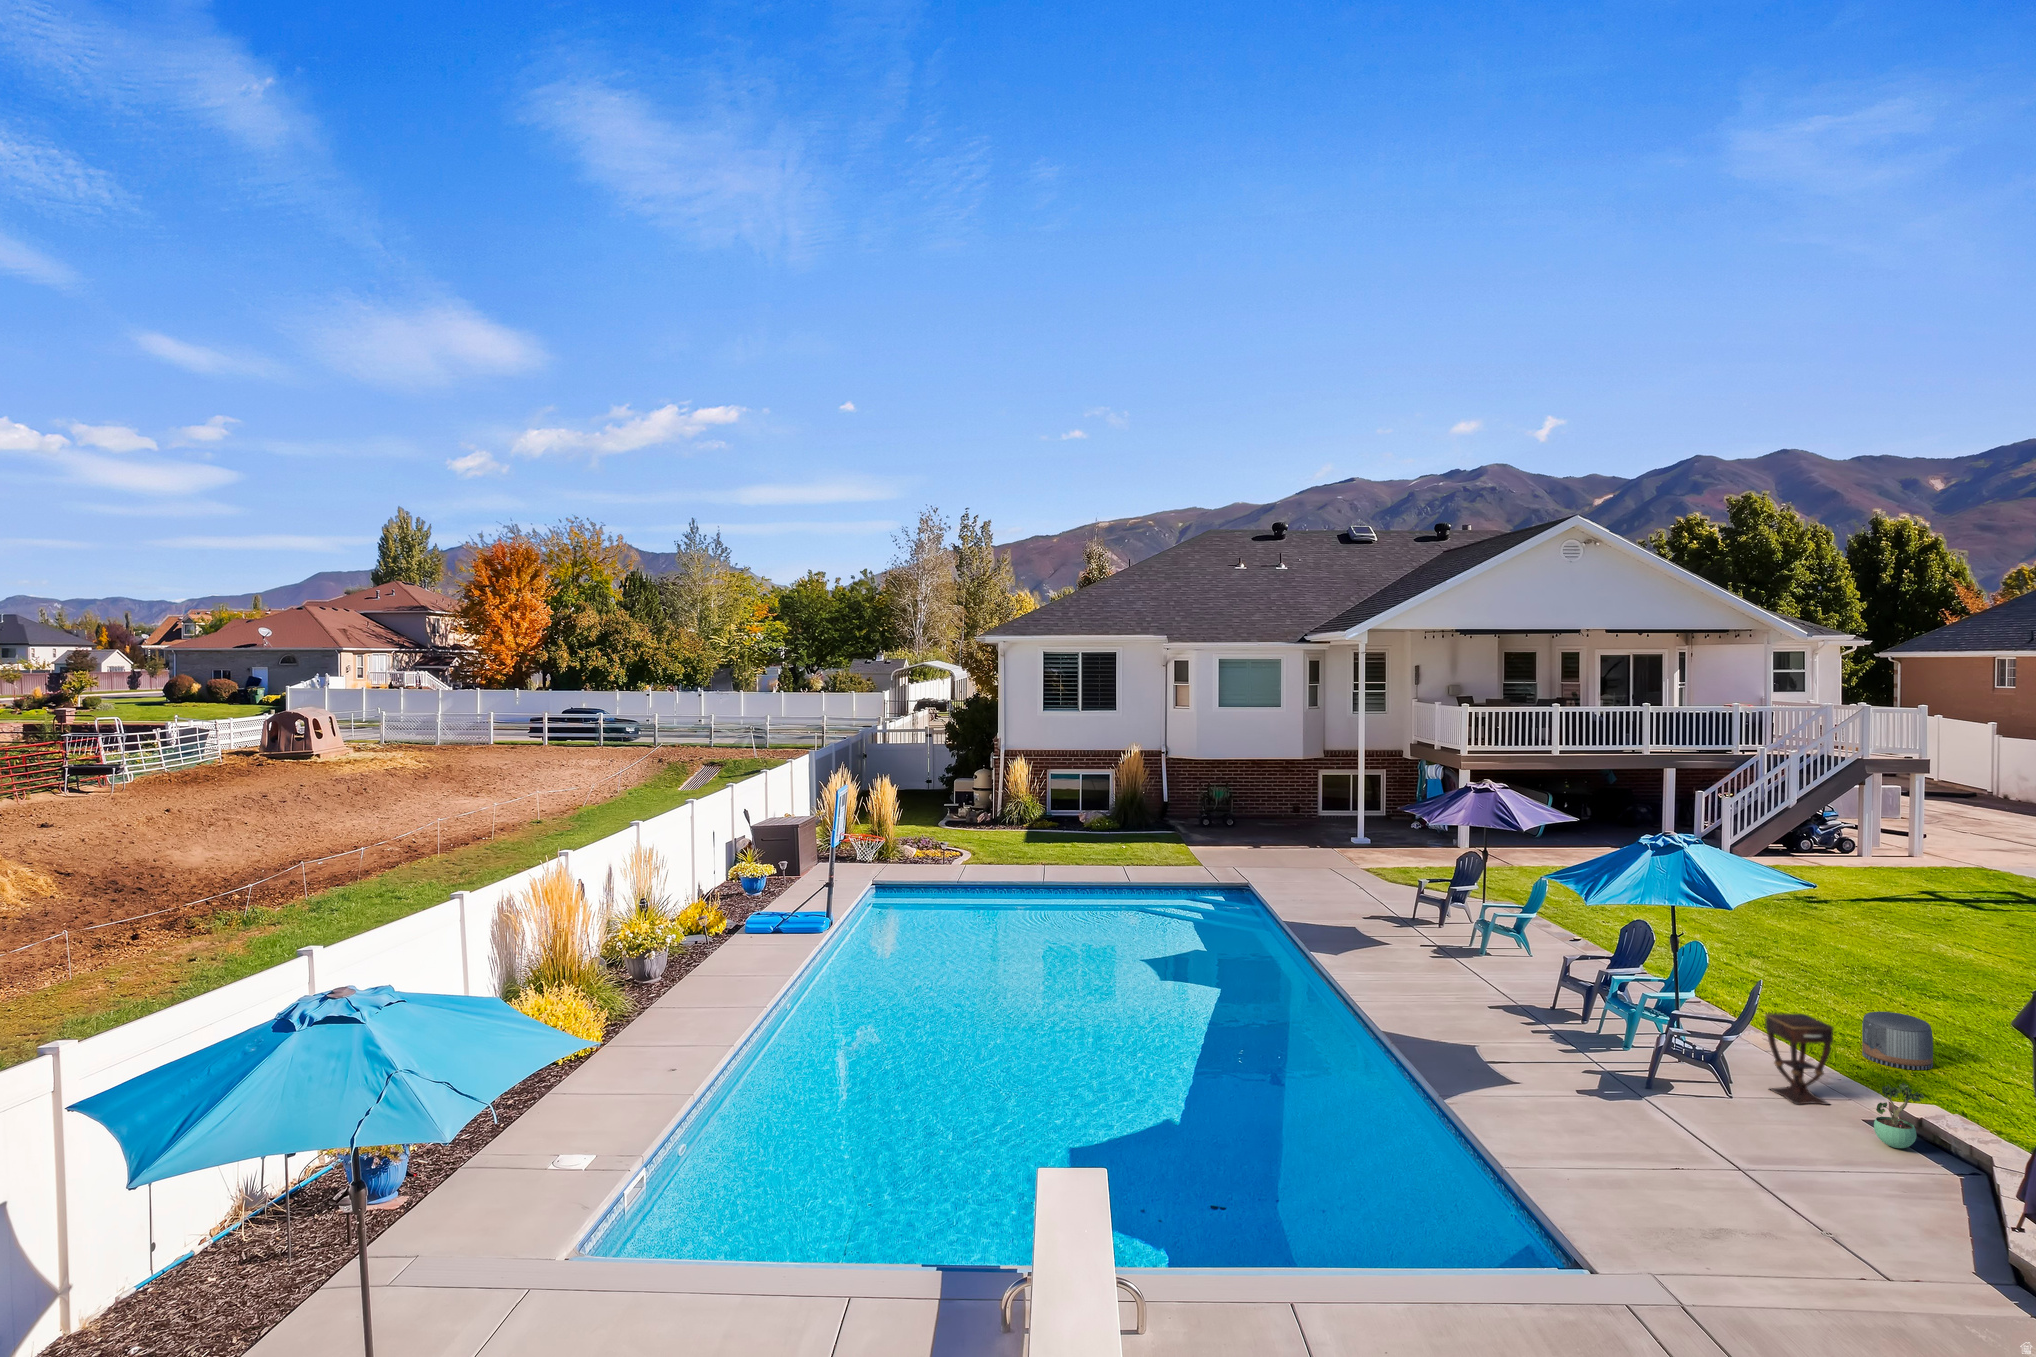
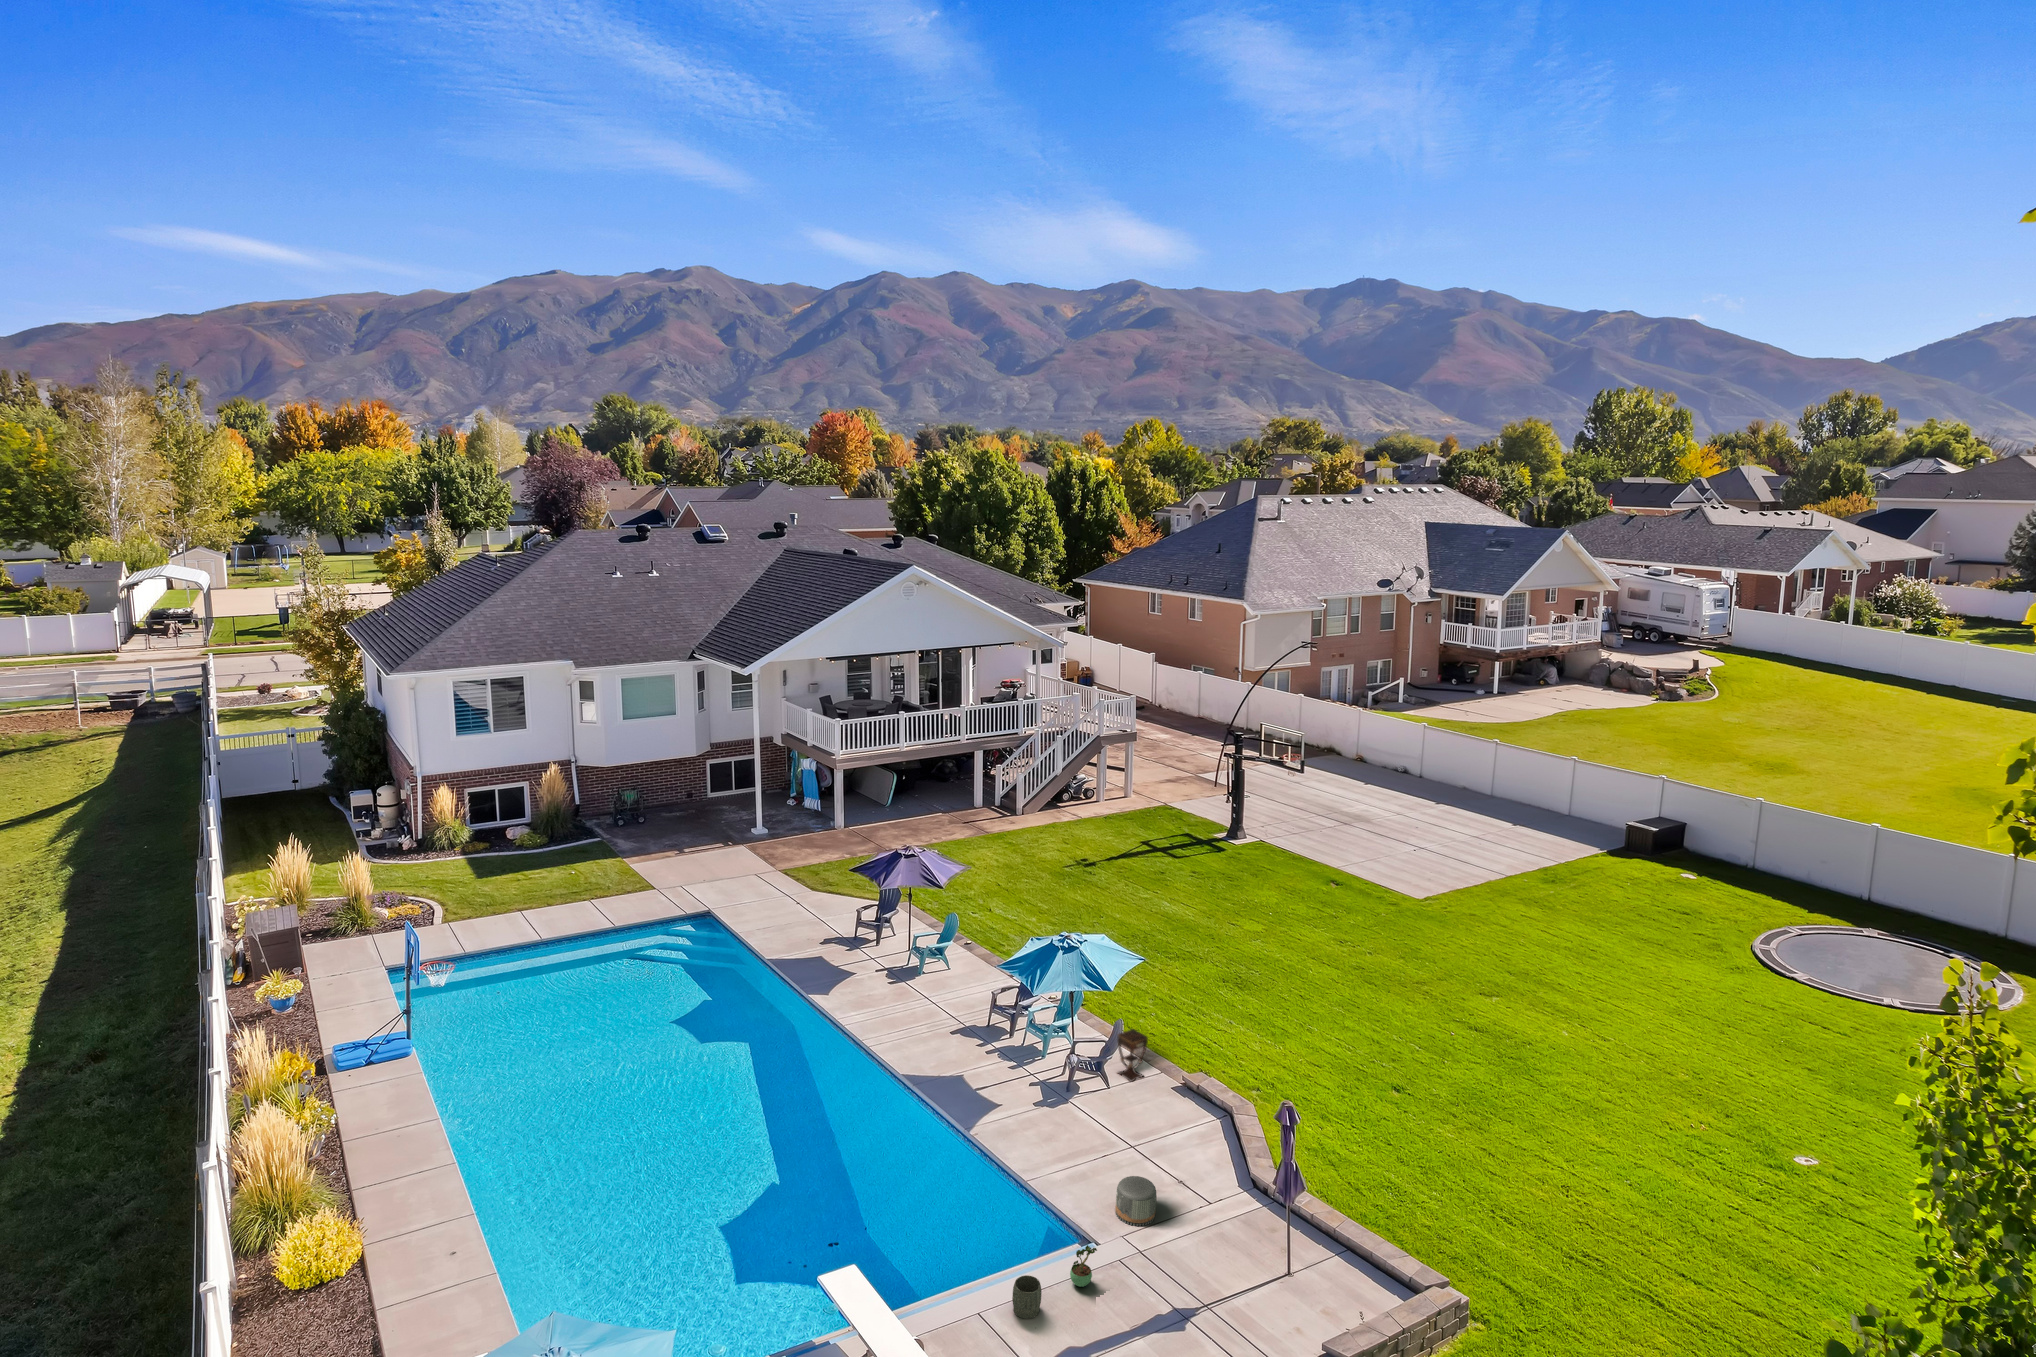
pouf: present [1862,1012,1933,1070] -> present [1115,1176,1157,1226]
potted plant: present [1874,1083,1924,1148] -> present [1070,1245,1097,1287]
woven basket: none [1352,1240,1411,1324] -> present [1012,1275,1042,1319]

